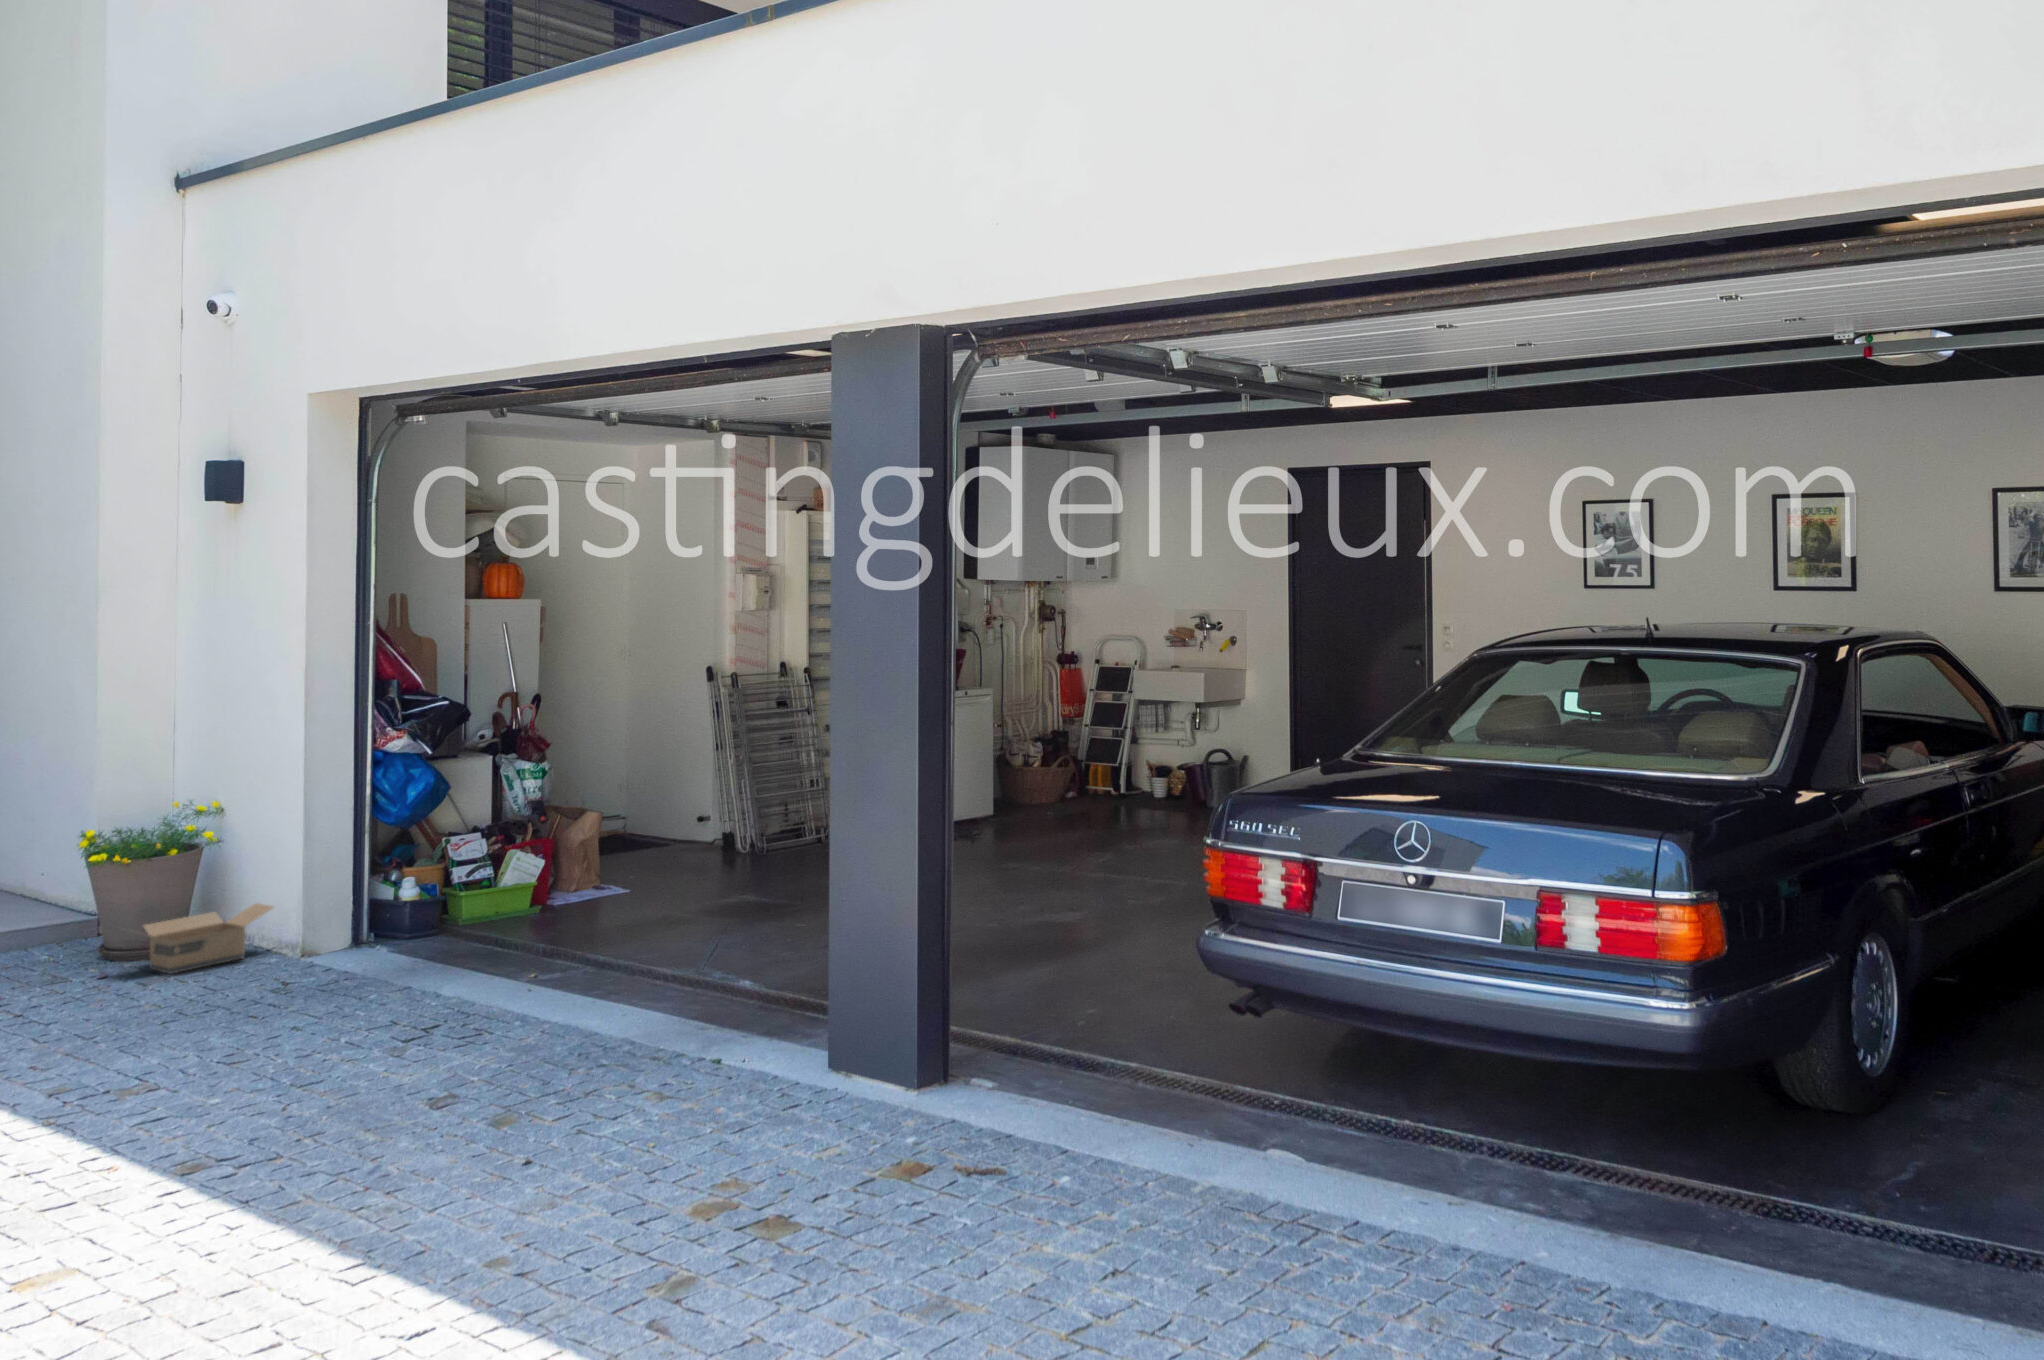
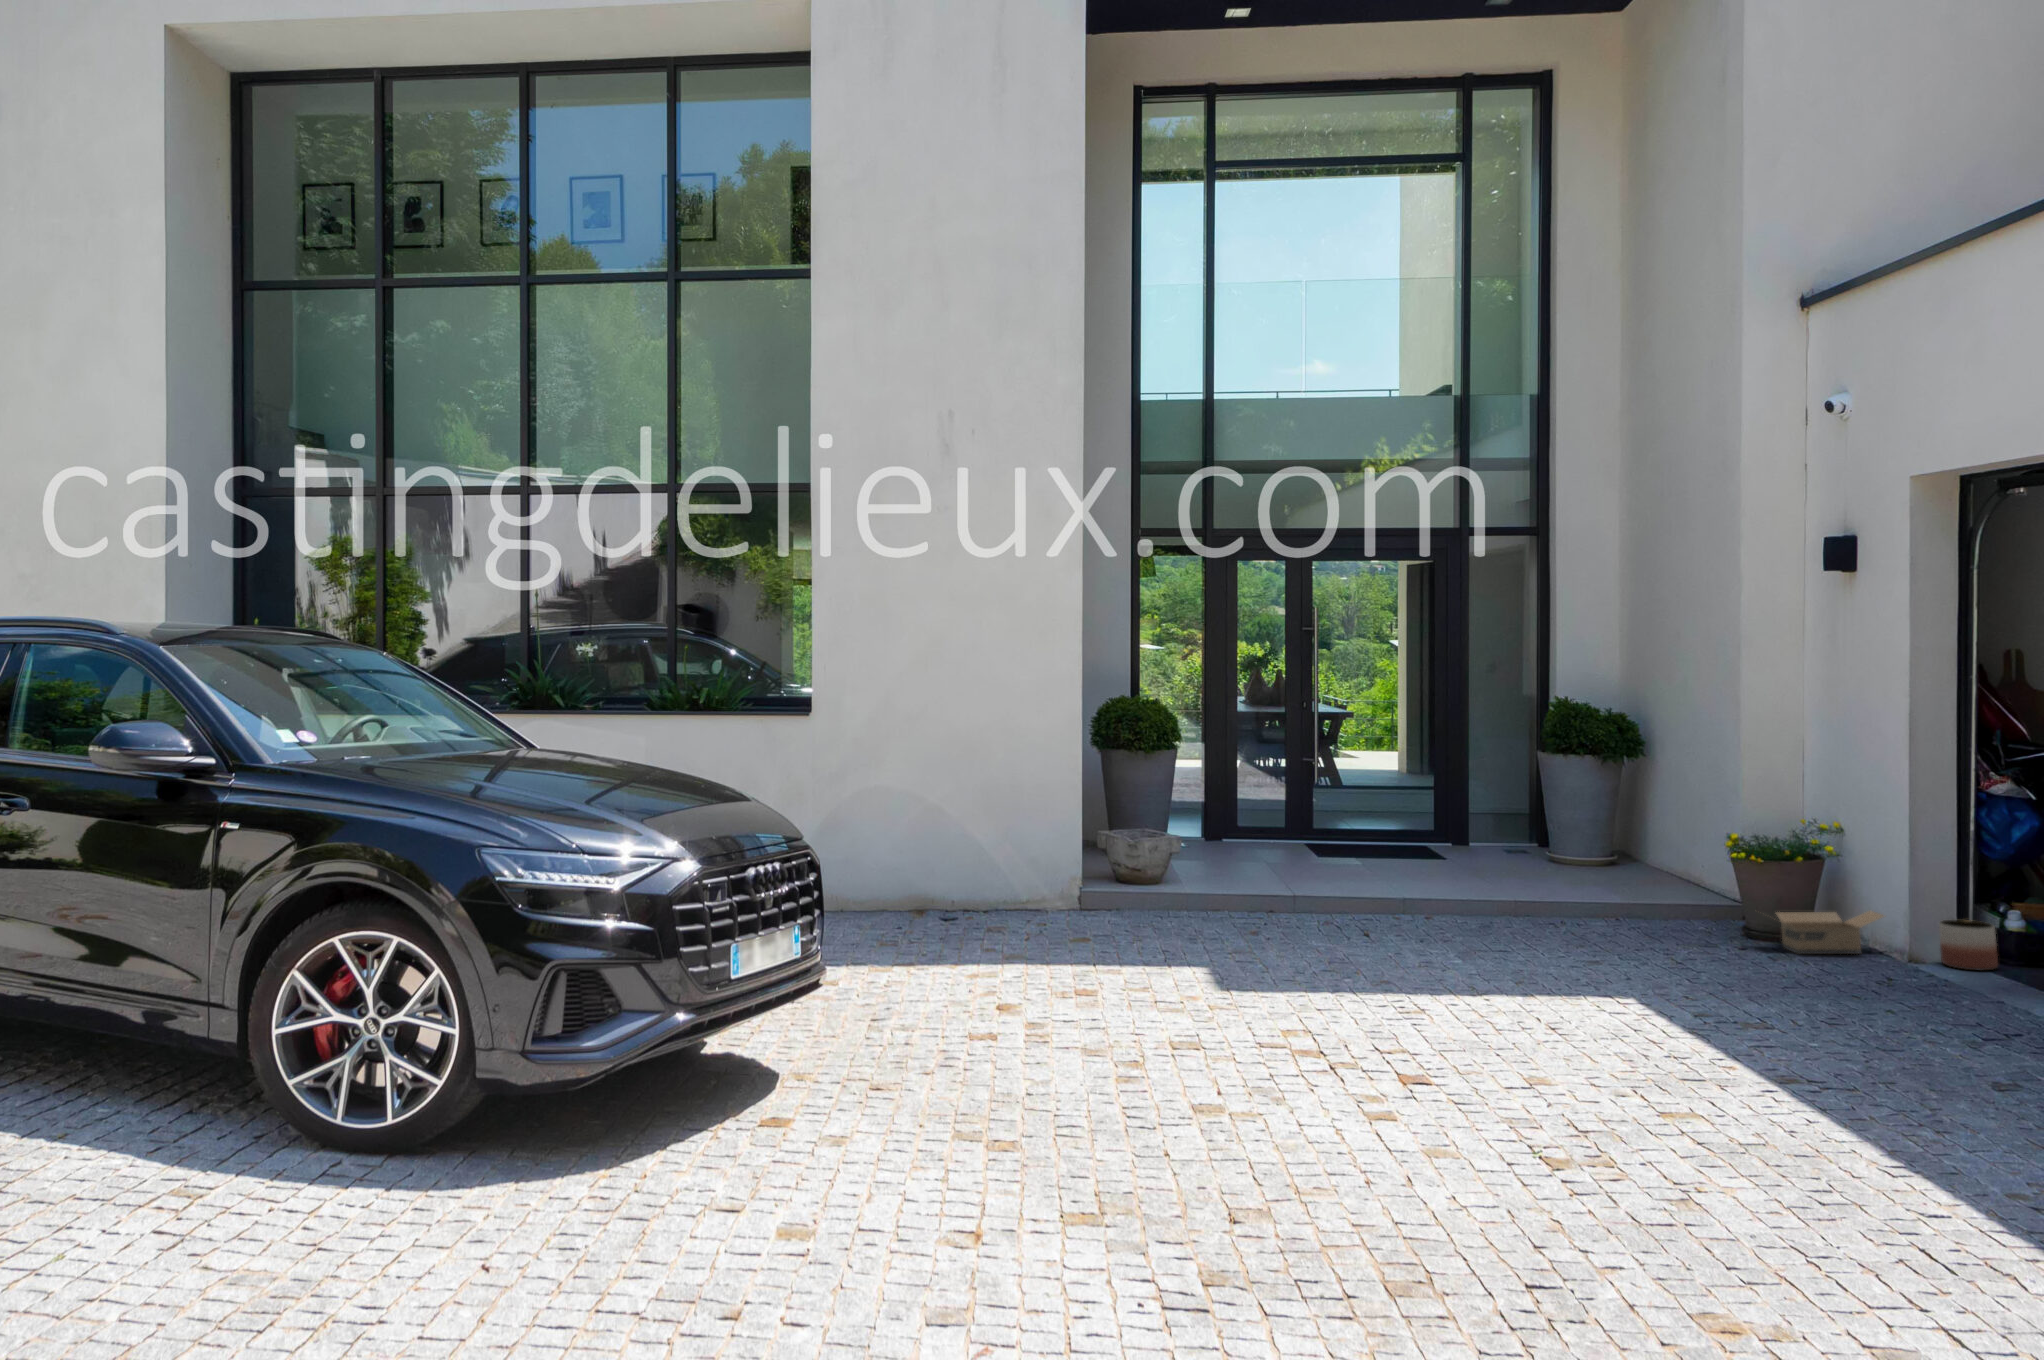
planter: none [333,896,391,955] -> present [1939,920,1998,970]

